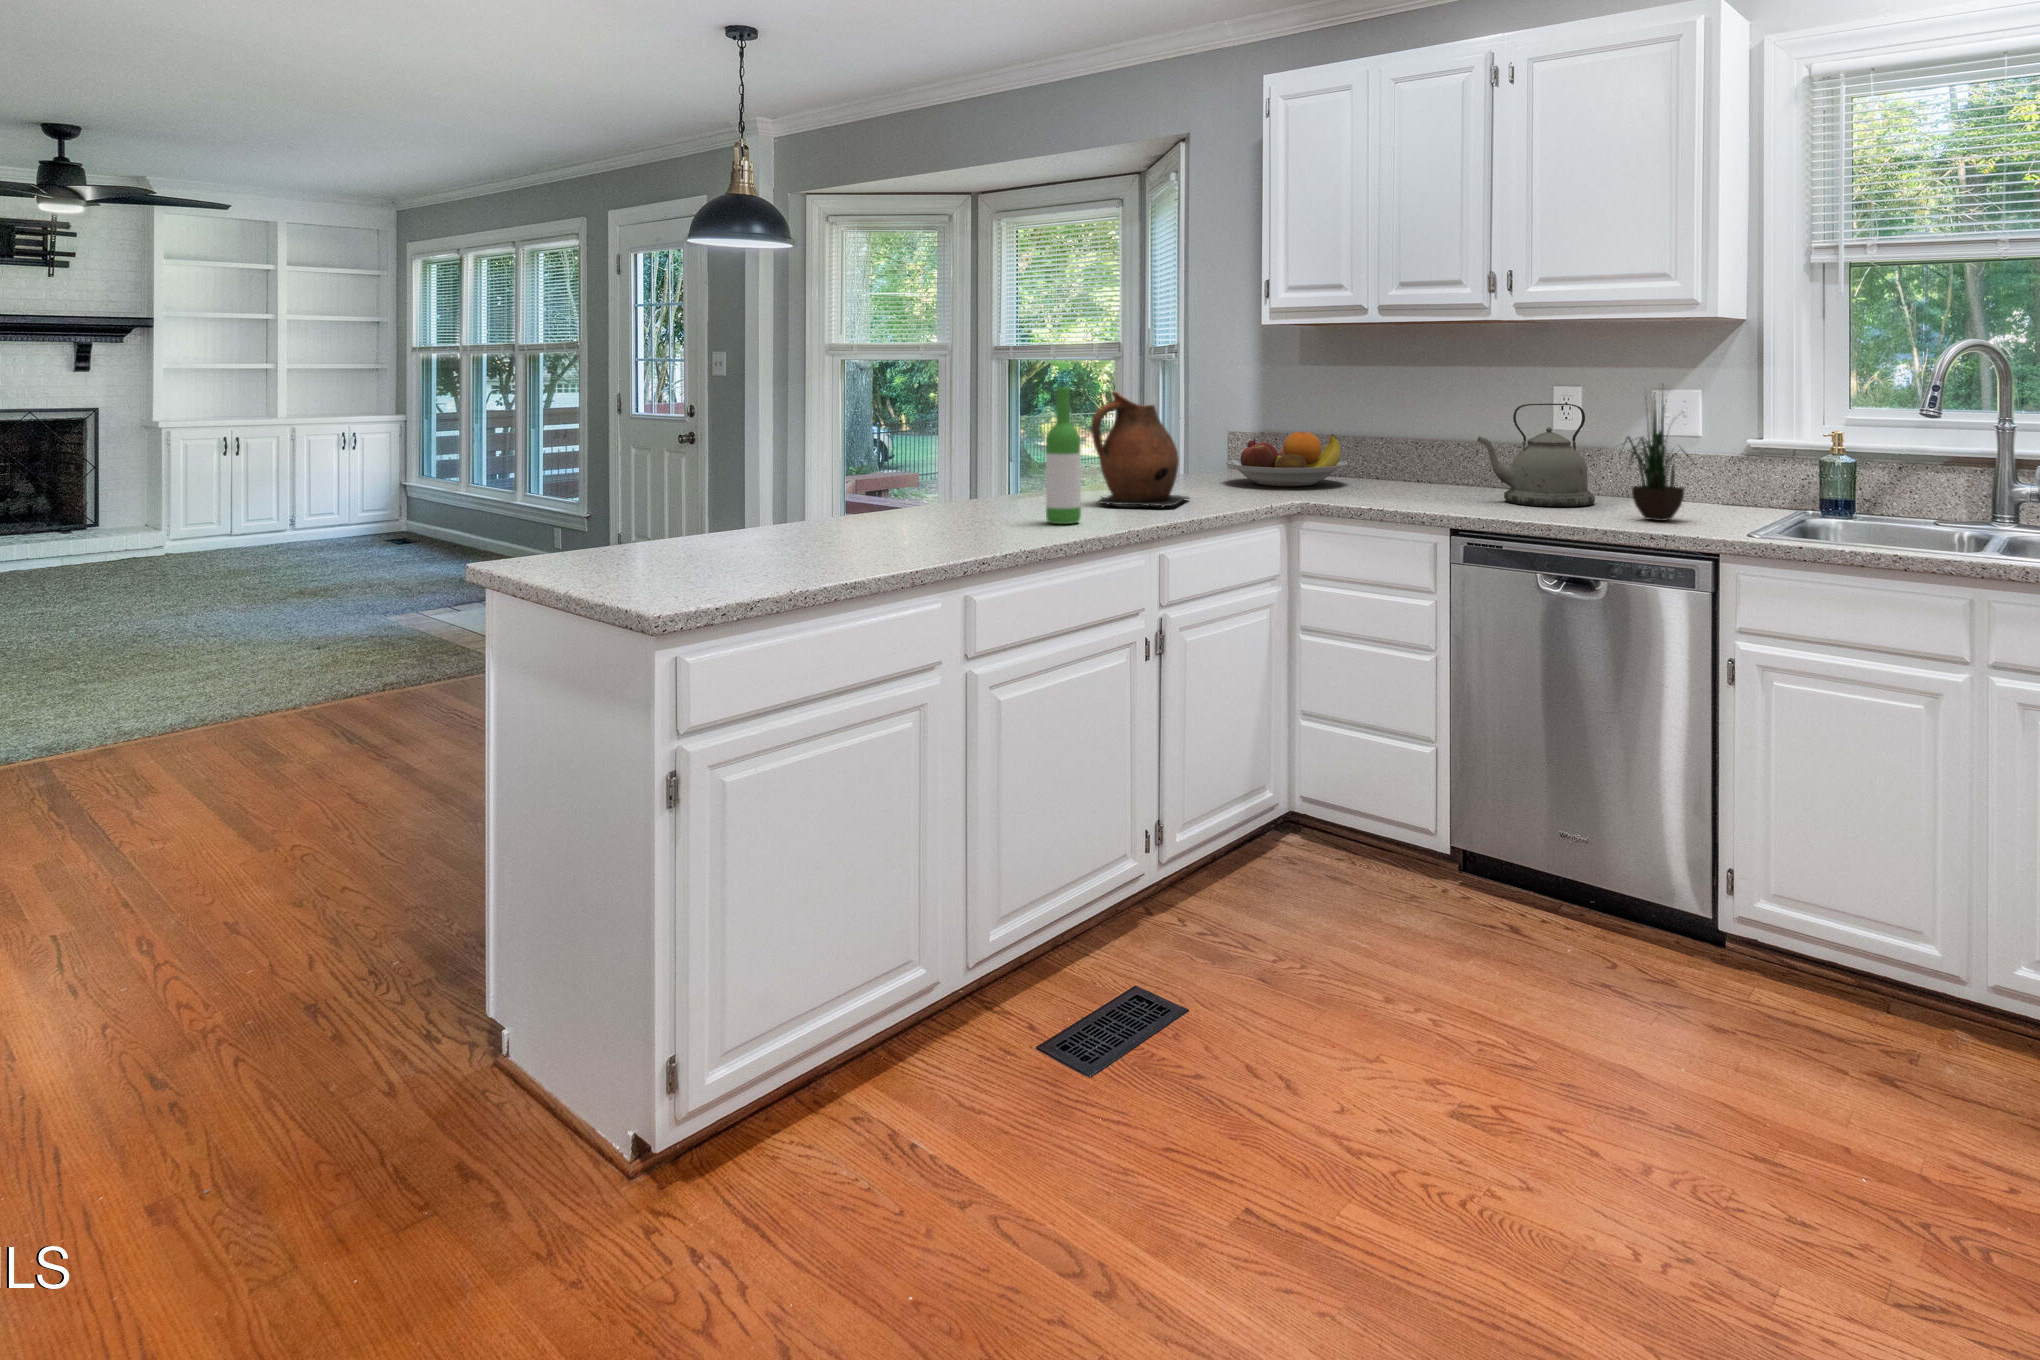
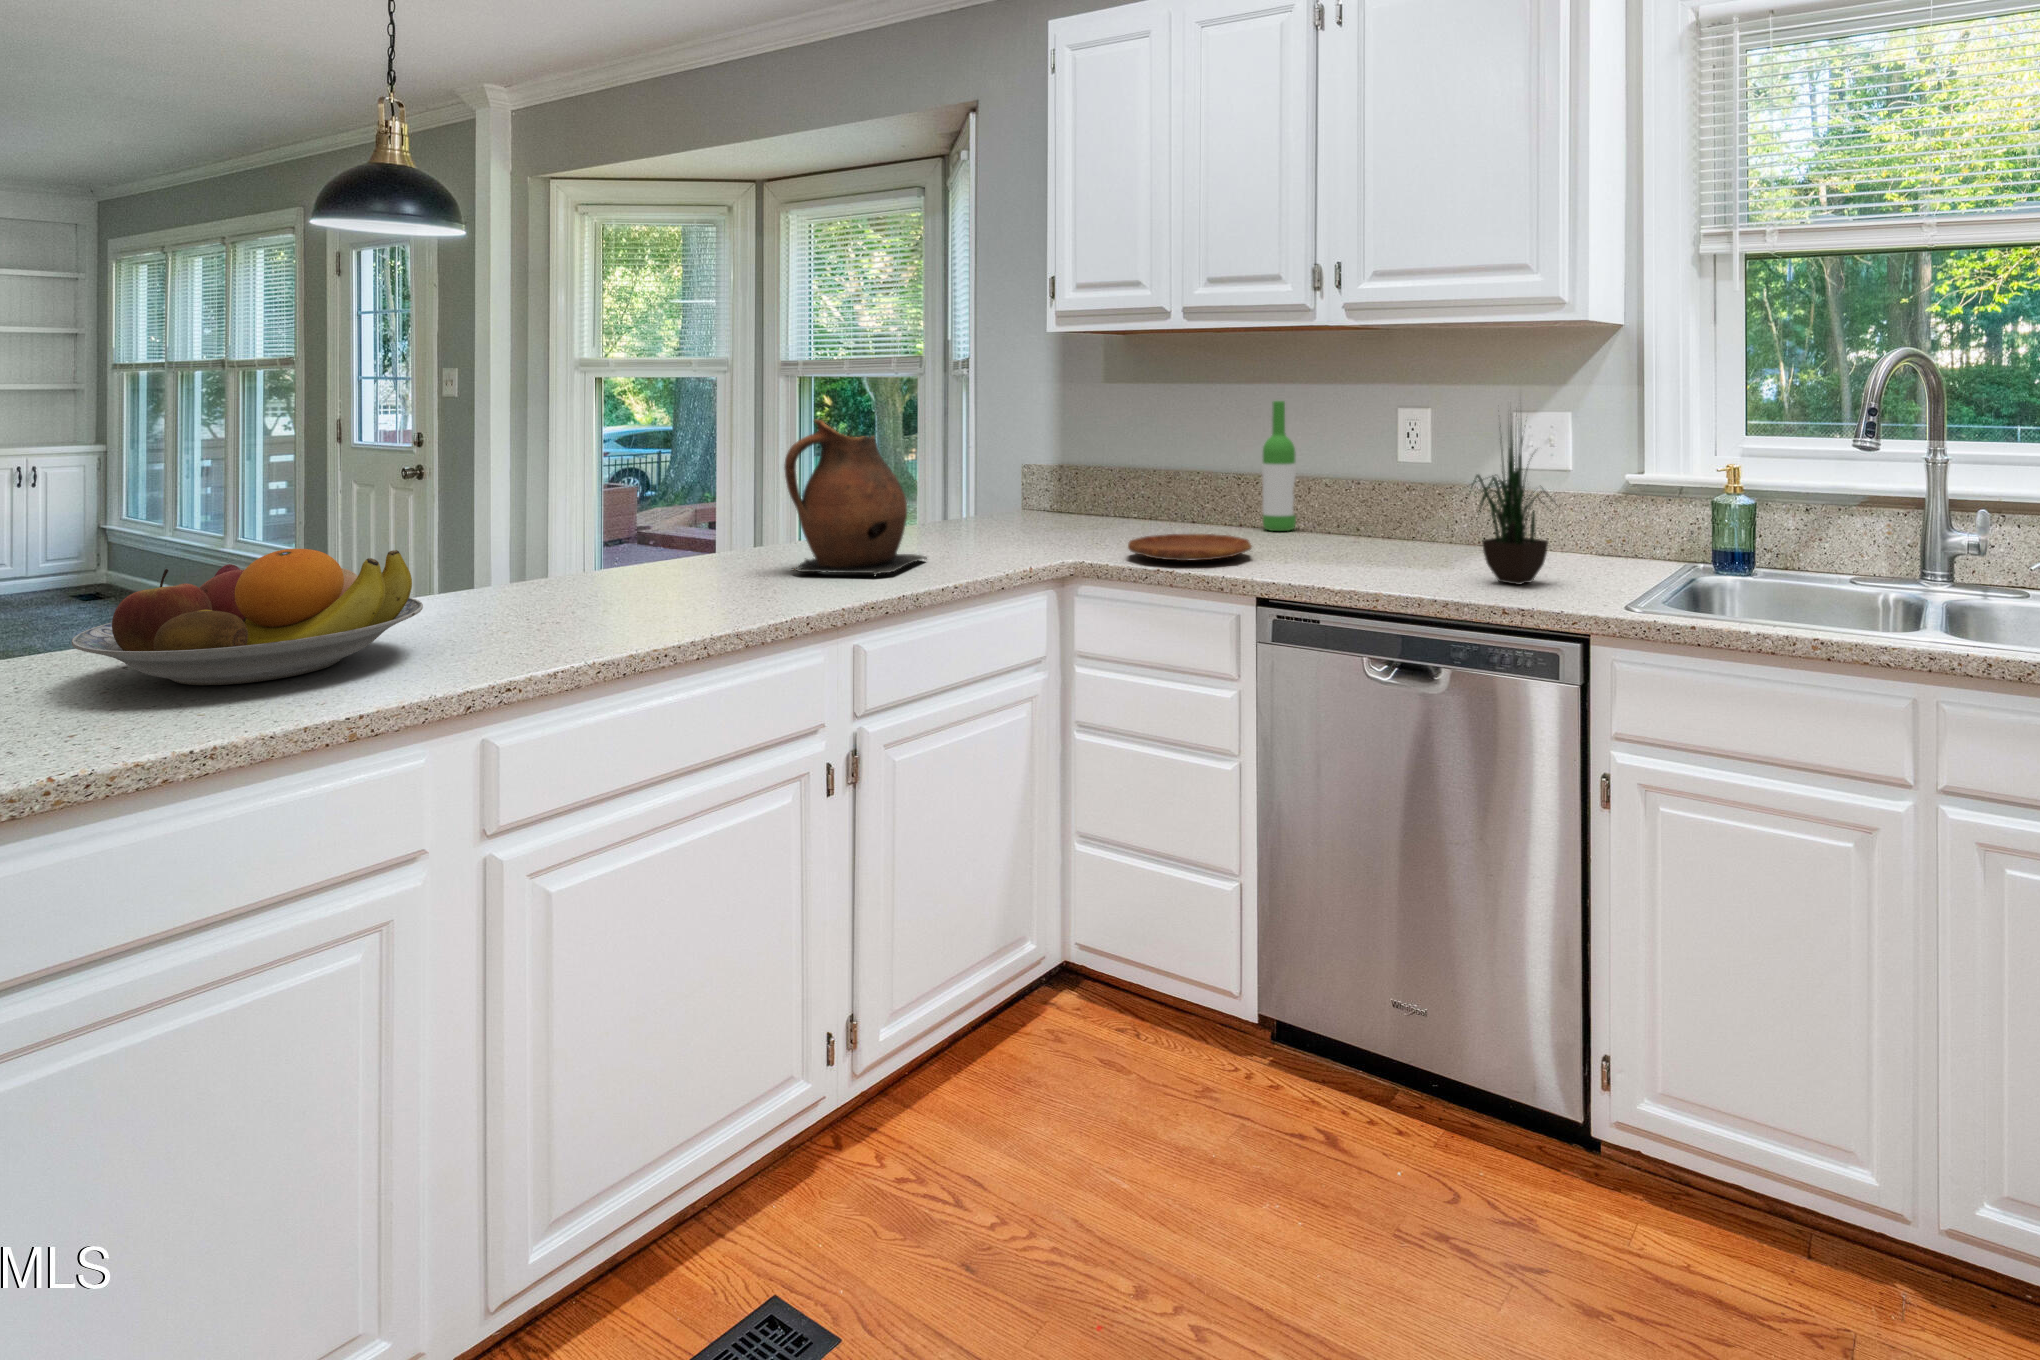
wine bottle: present [1046,387,1081,524] -> present [1262,401,1296,531]
kettle: present [1477,404,1595,507] -> none [1297,431,1442,563]
fruit bowl: present [1226,432,1347,486] -> present [72,549,423,685]
tray: none [1342,484,1442,502] -> present [1128,534,1252,561]

